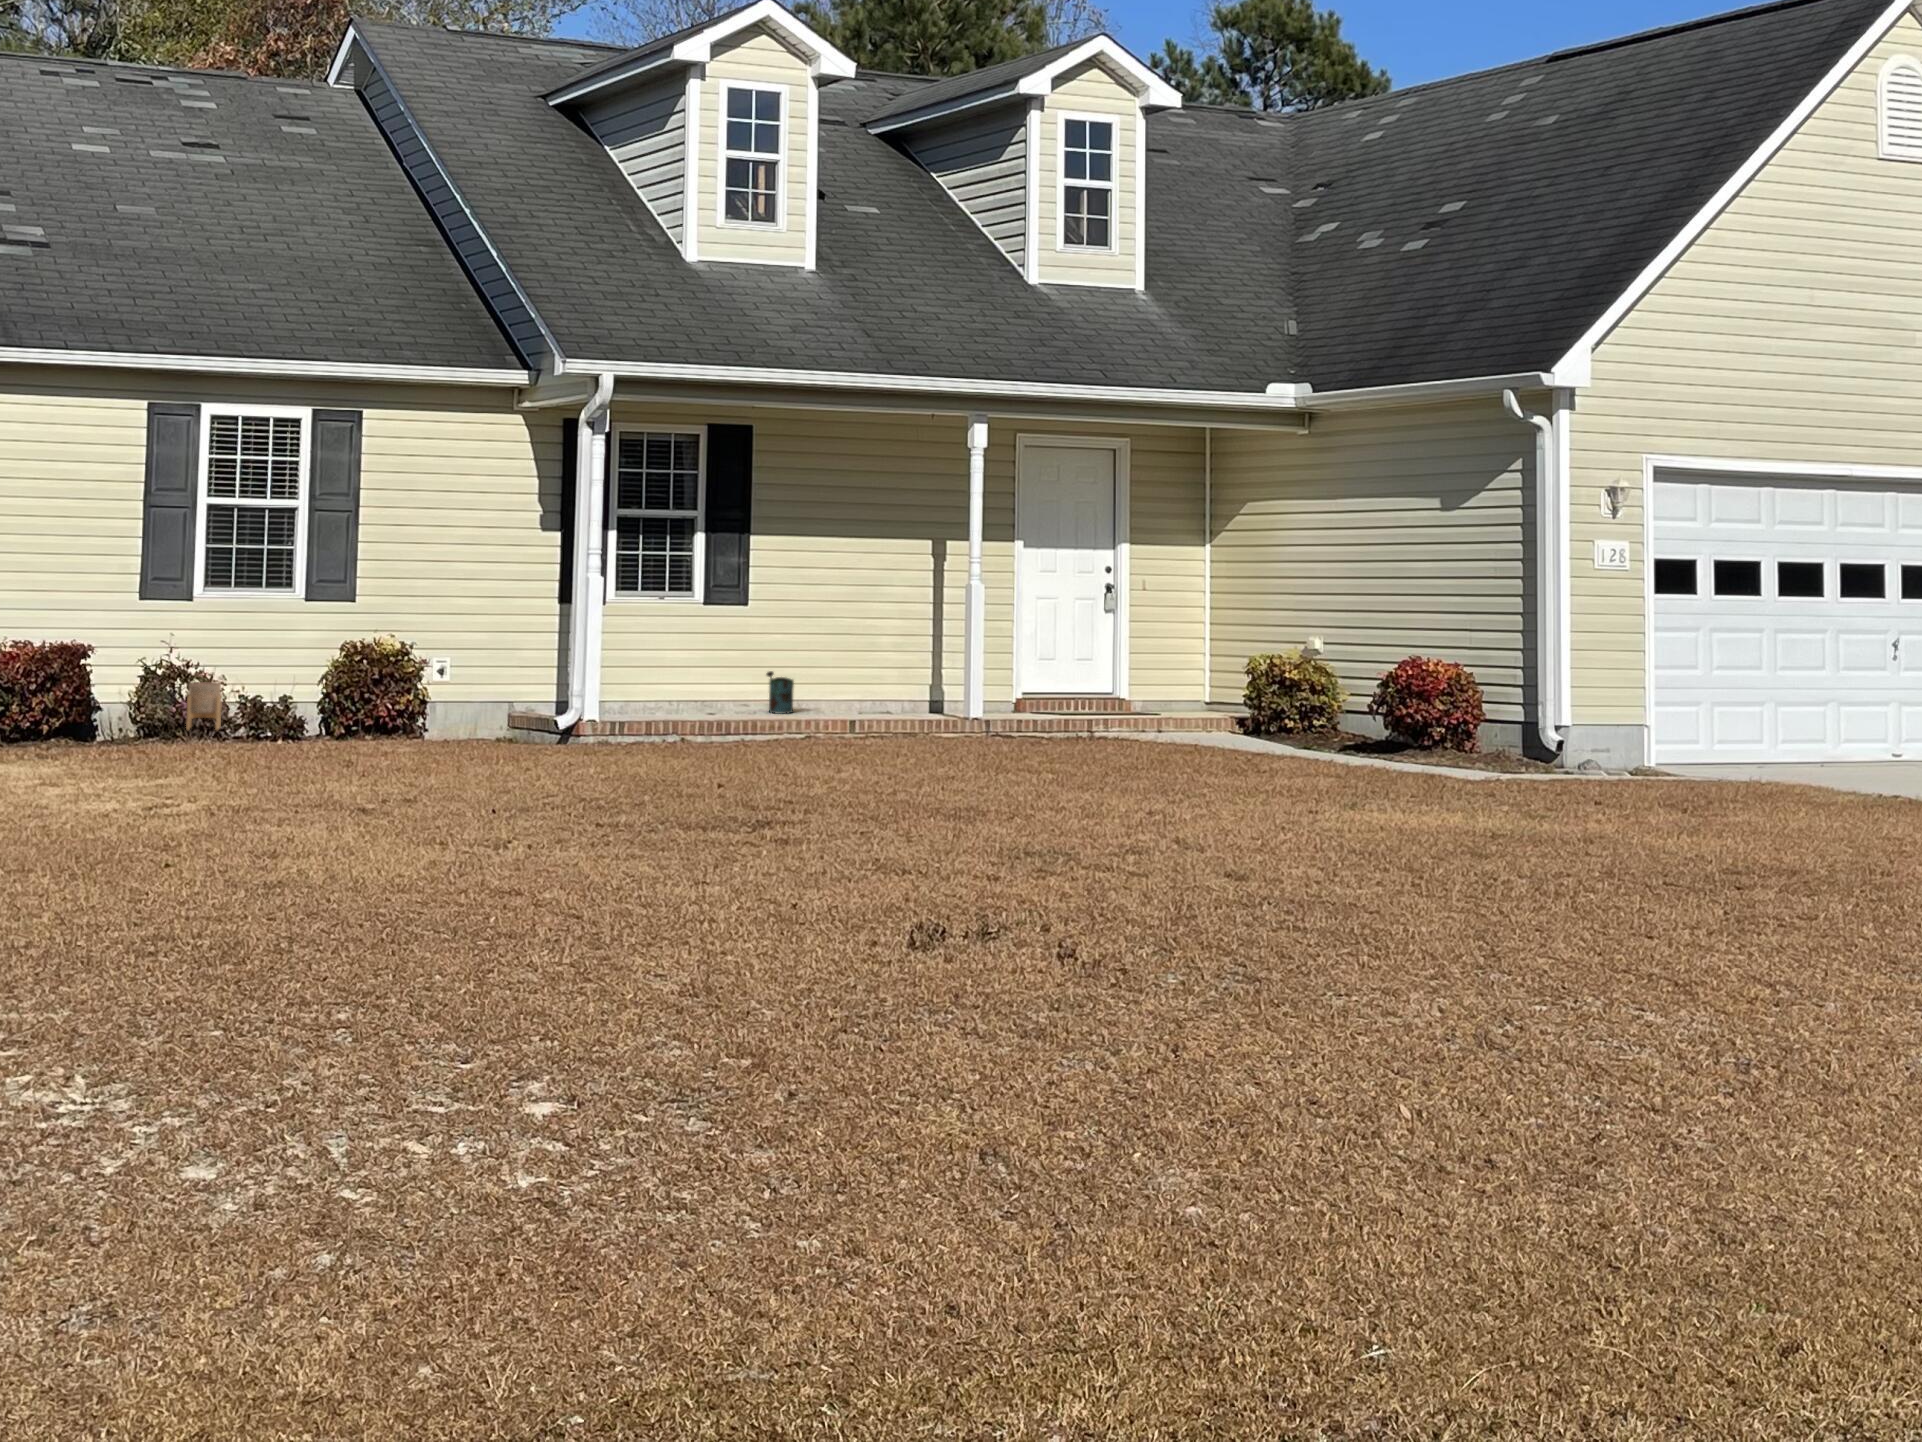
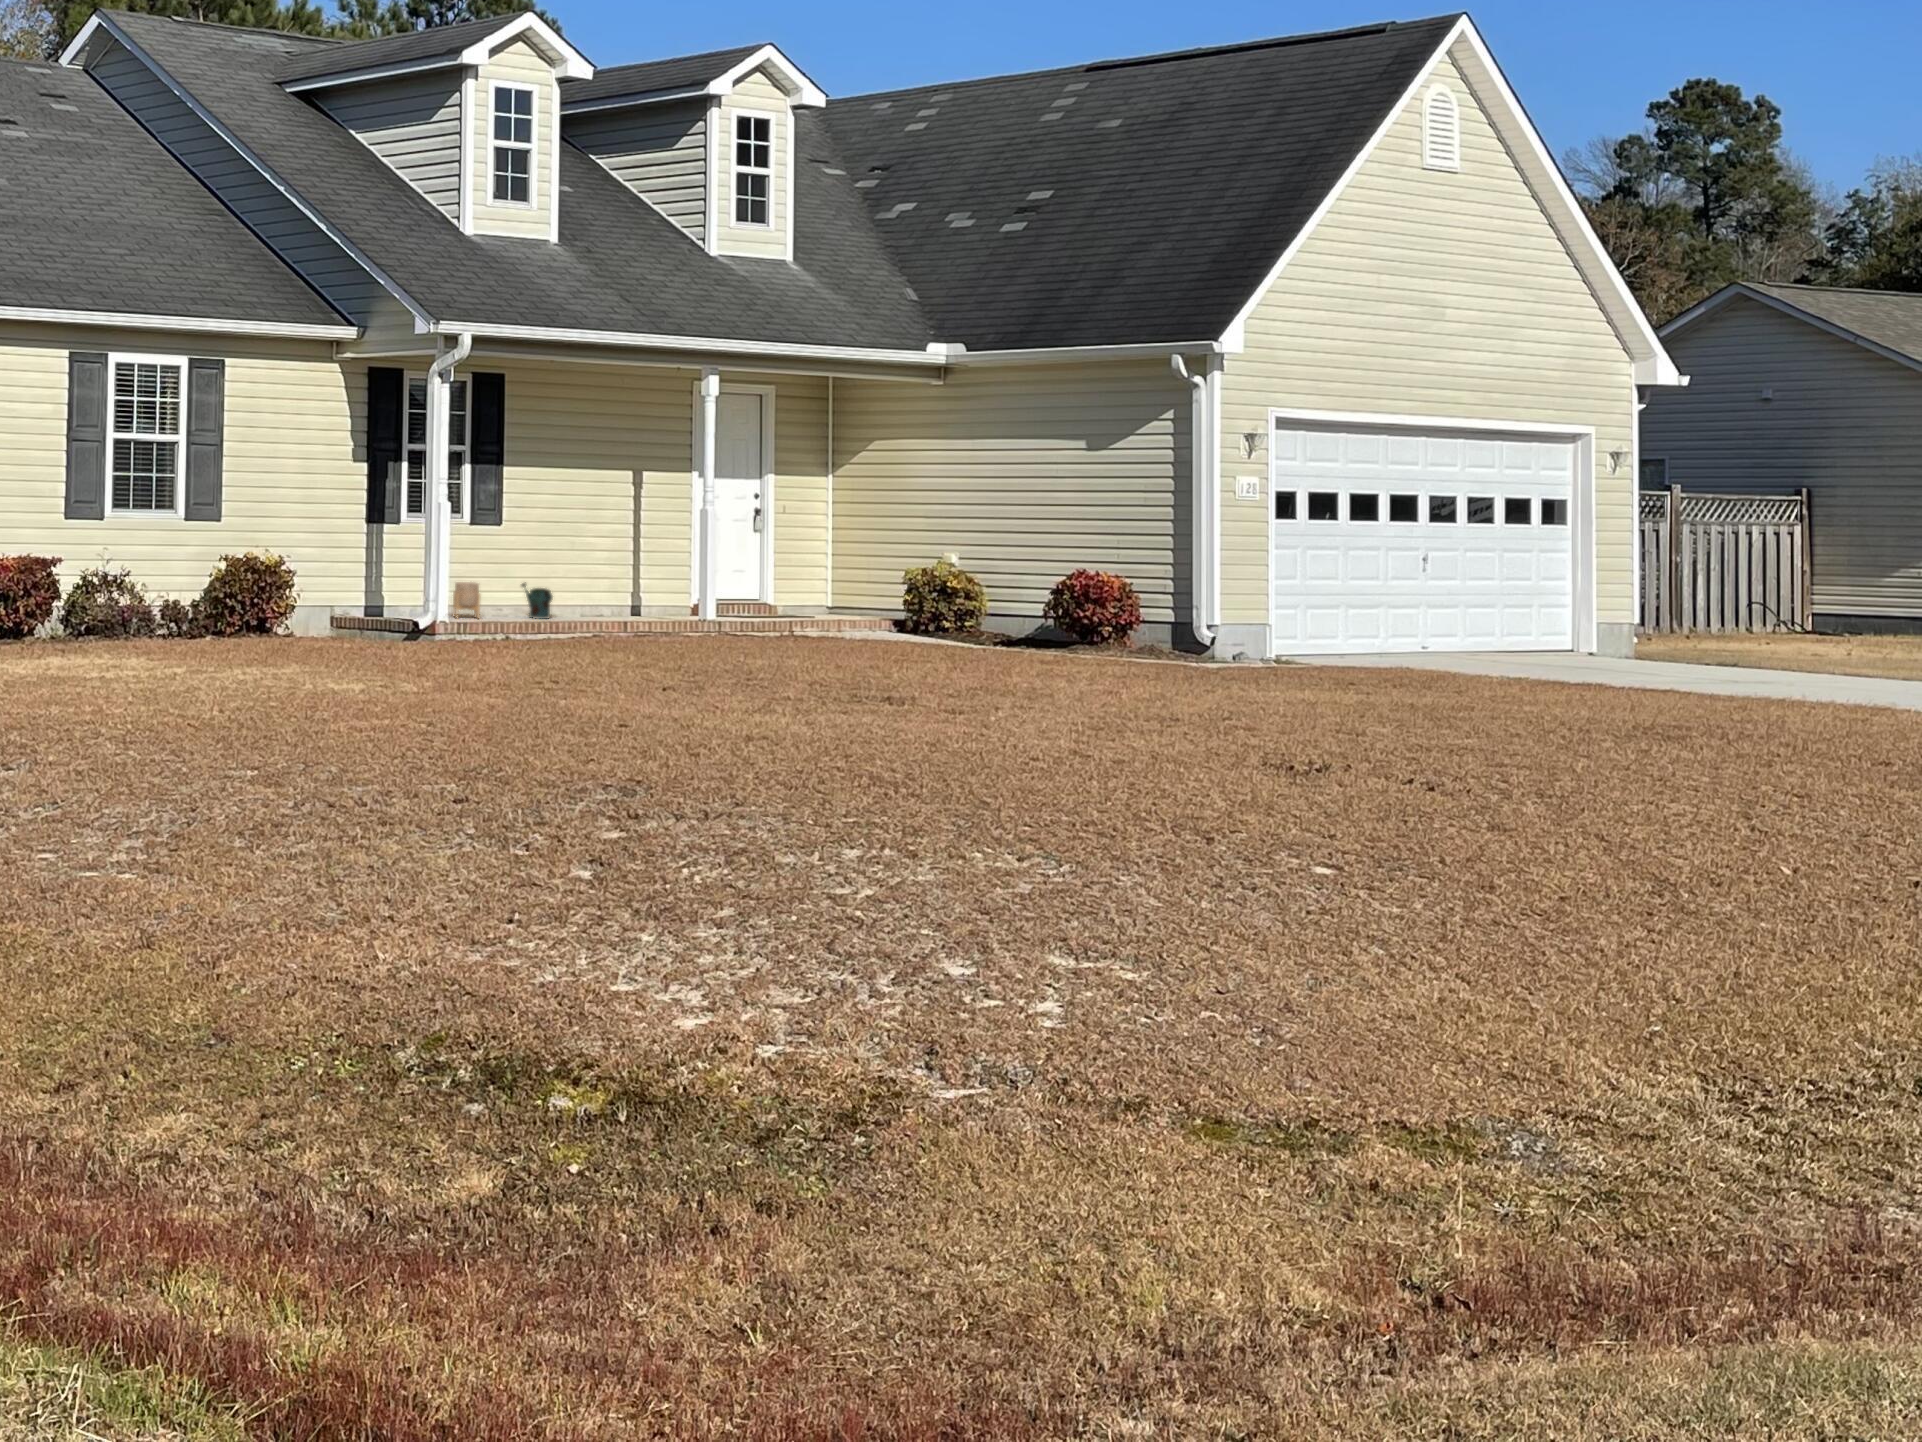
planter: present [186,682,222,730] -> present [453,582,481,618]

